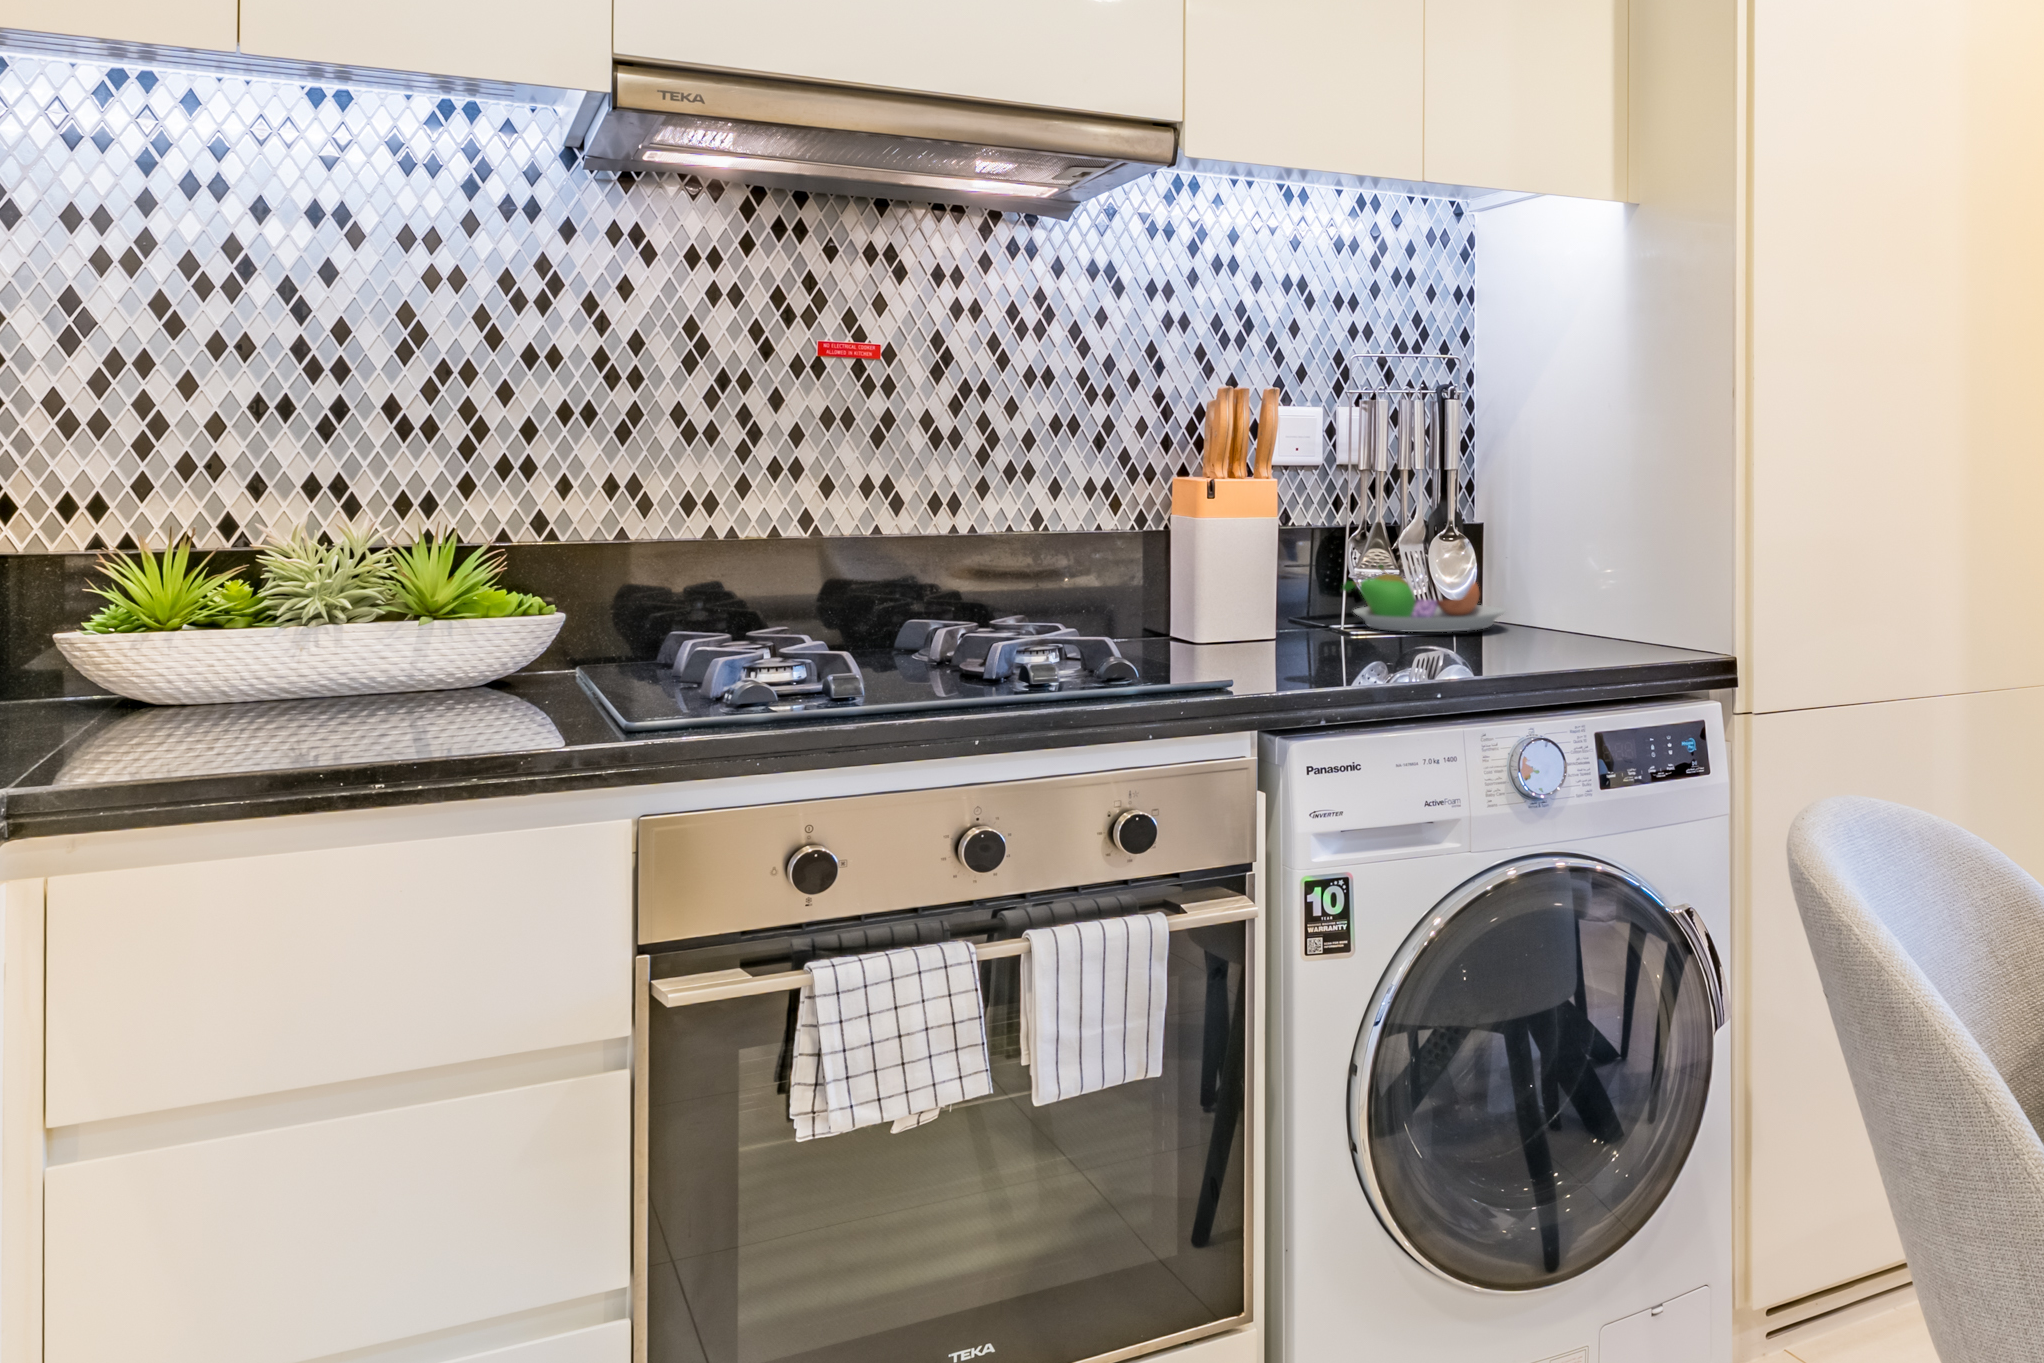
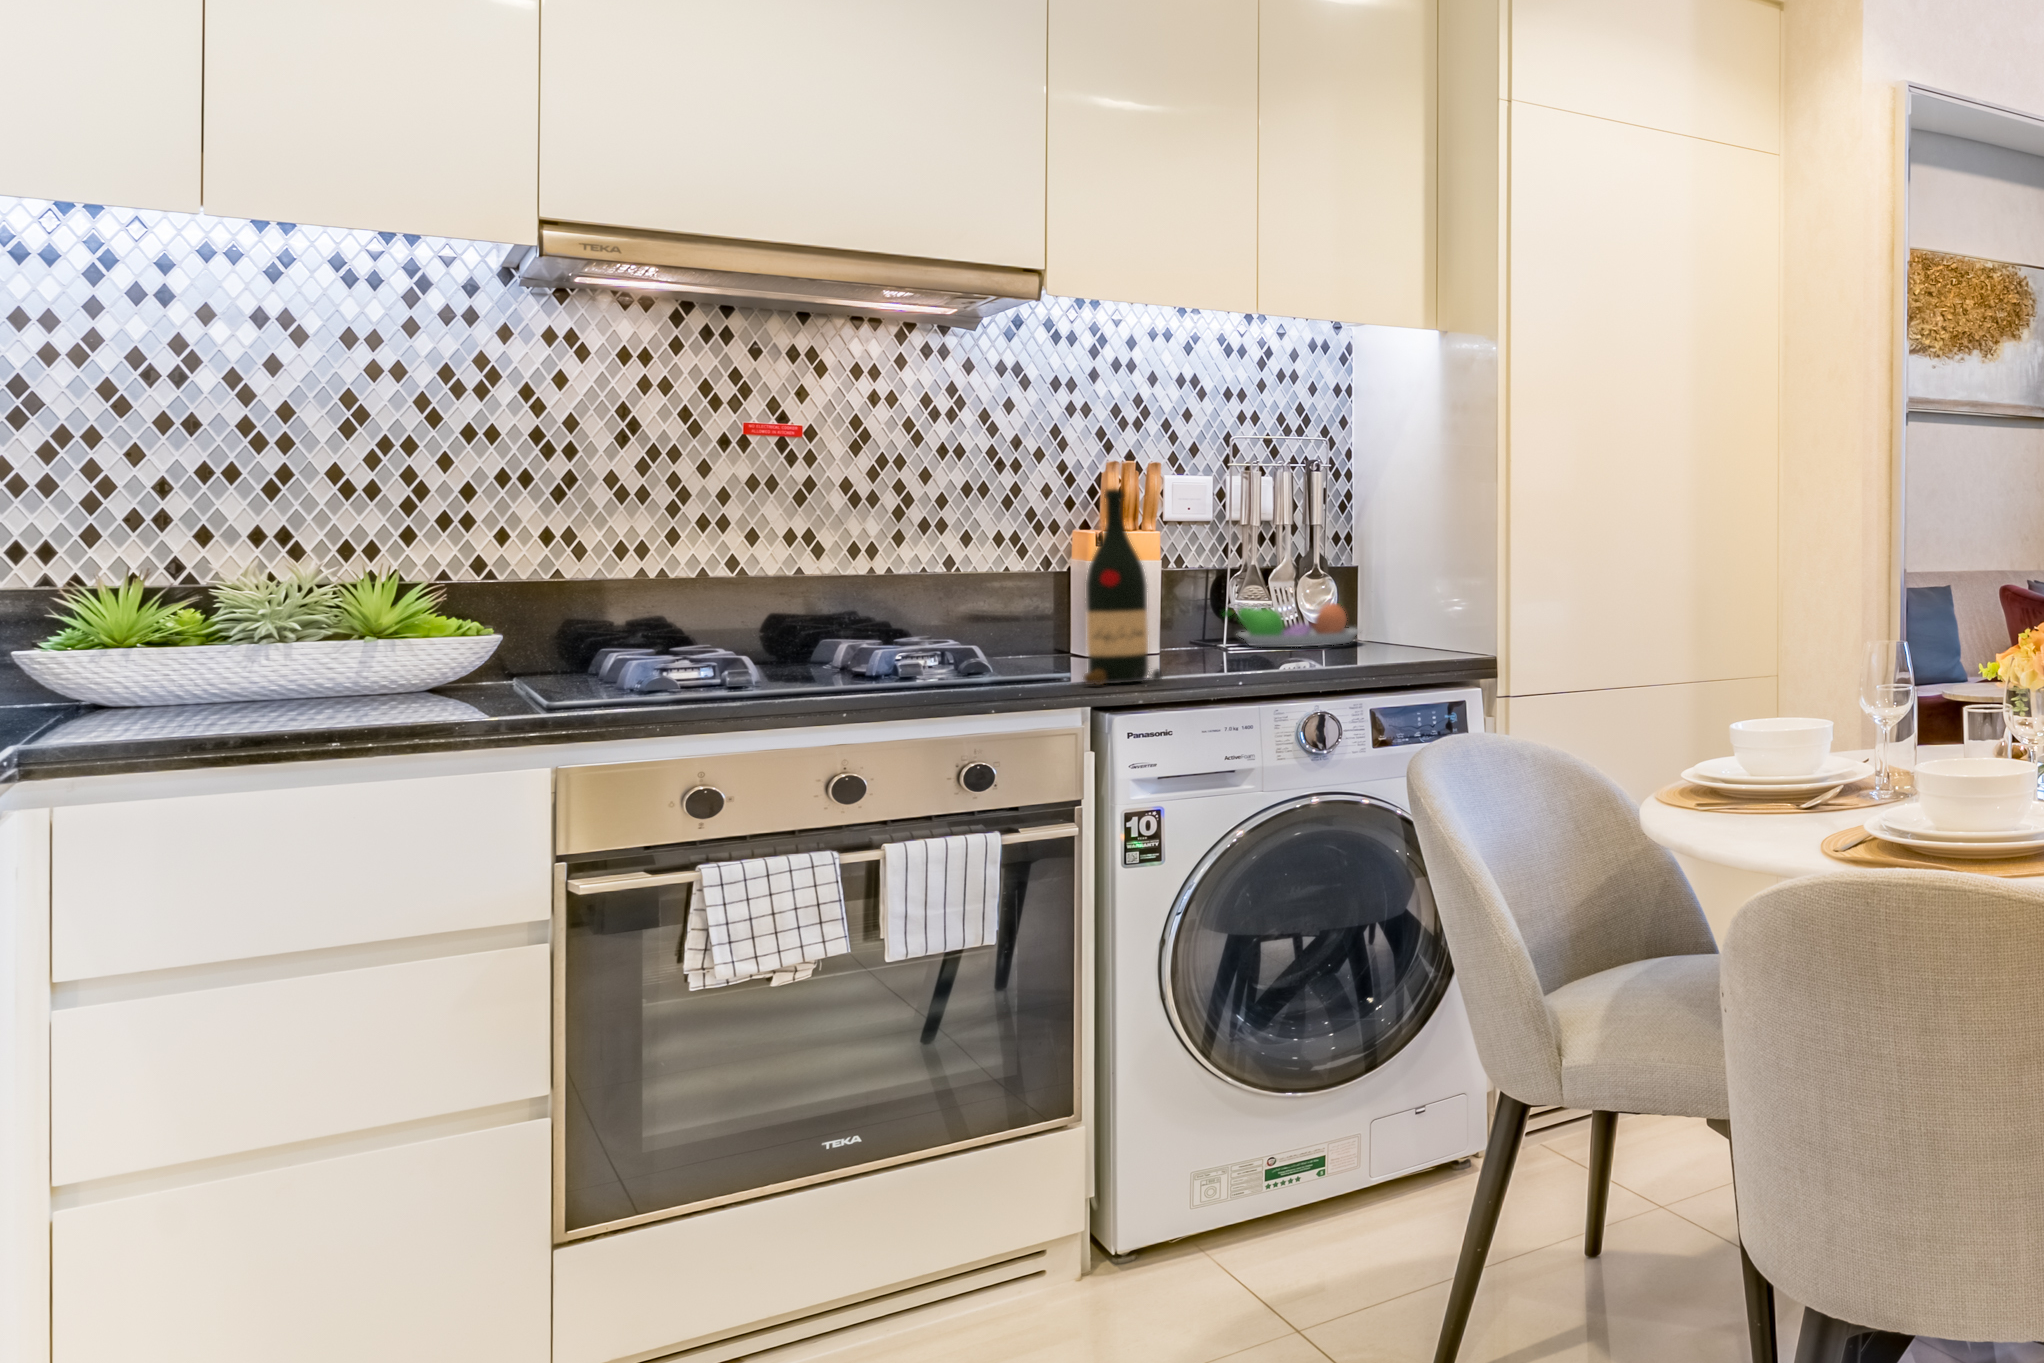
wine bottle: none [1255,424,1357,702] -> present [1084,489,1162,685]

